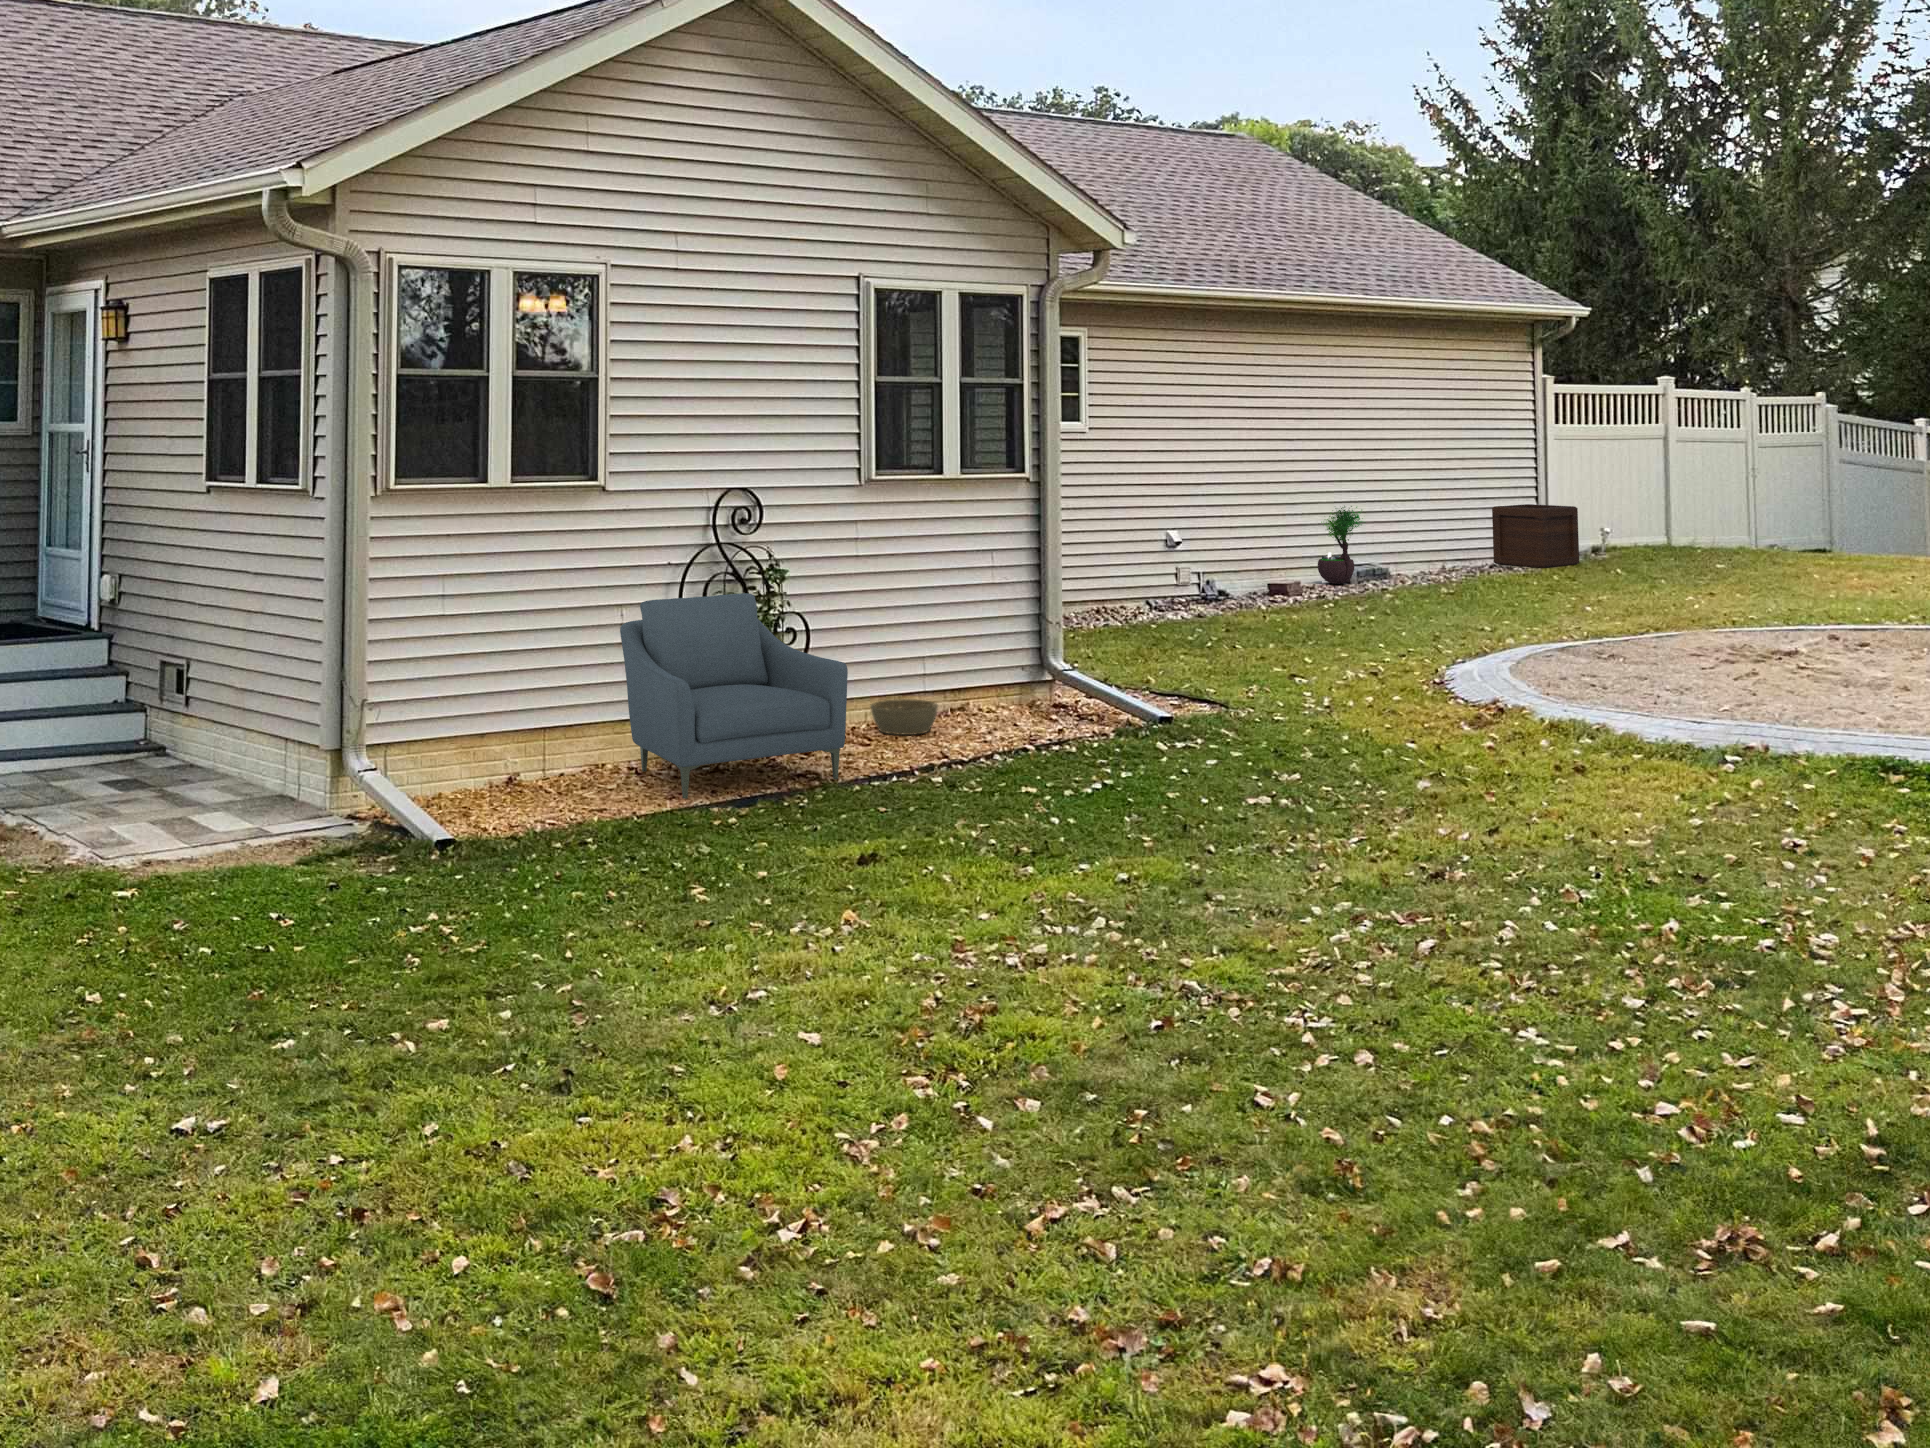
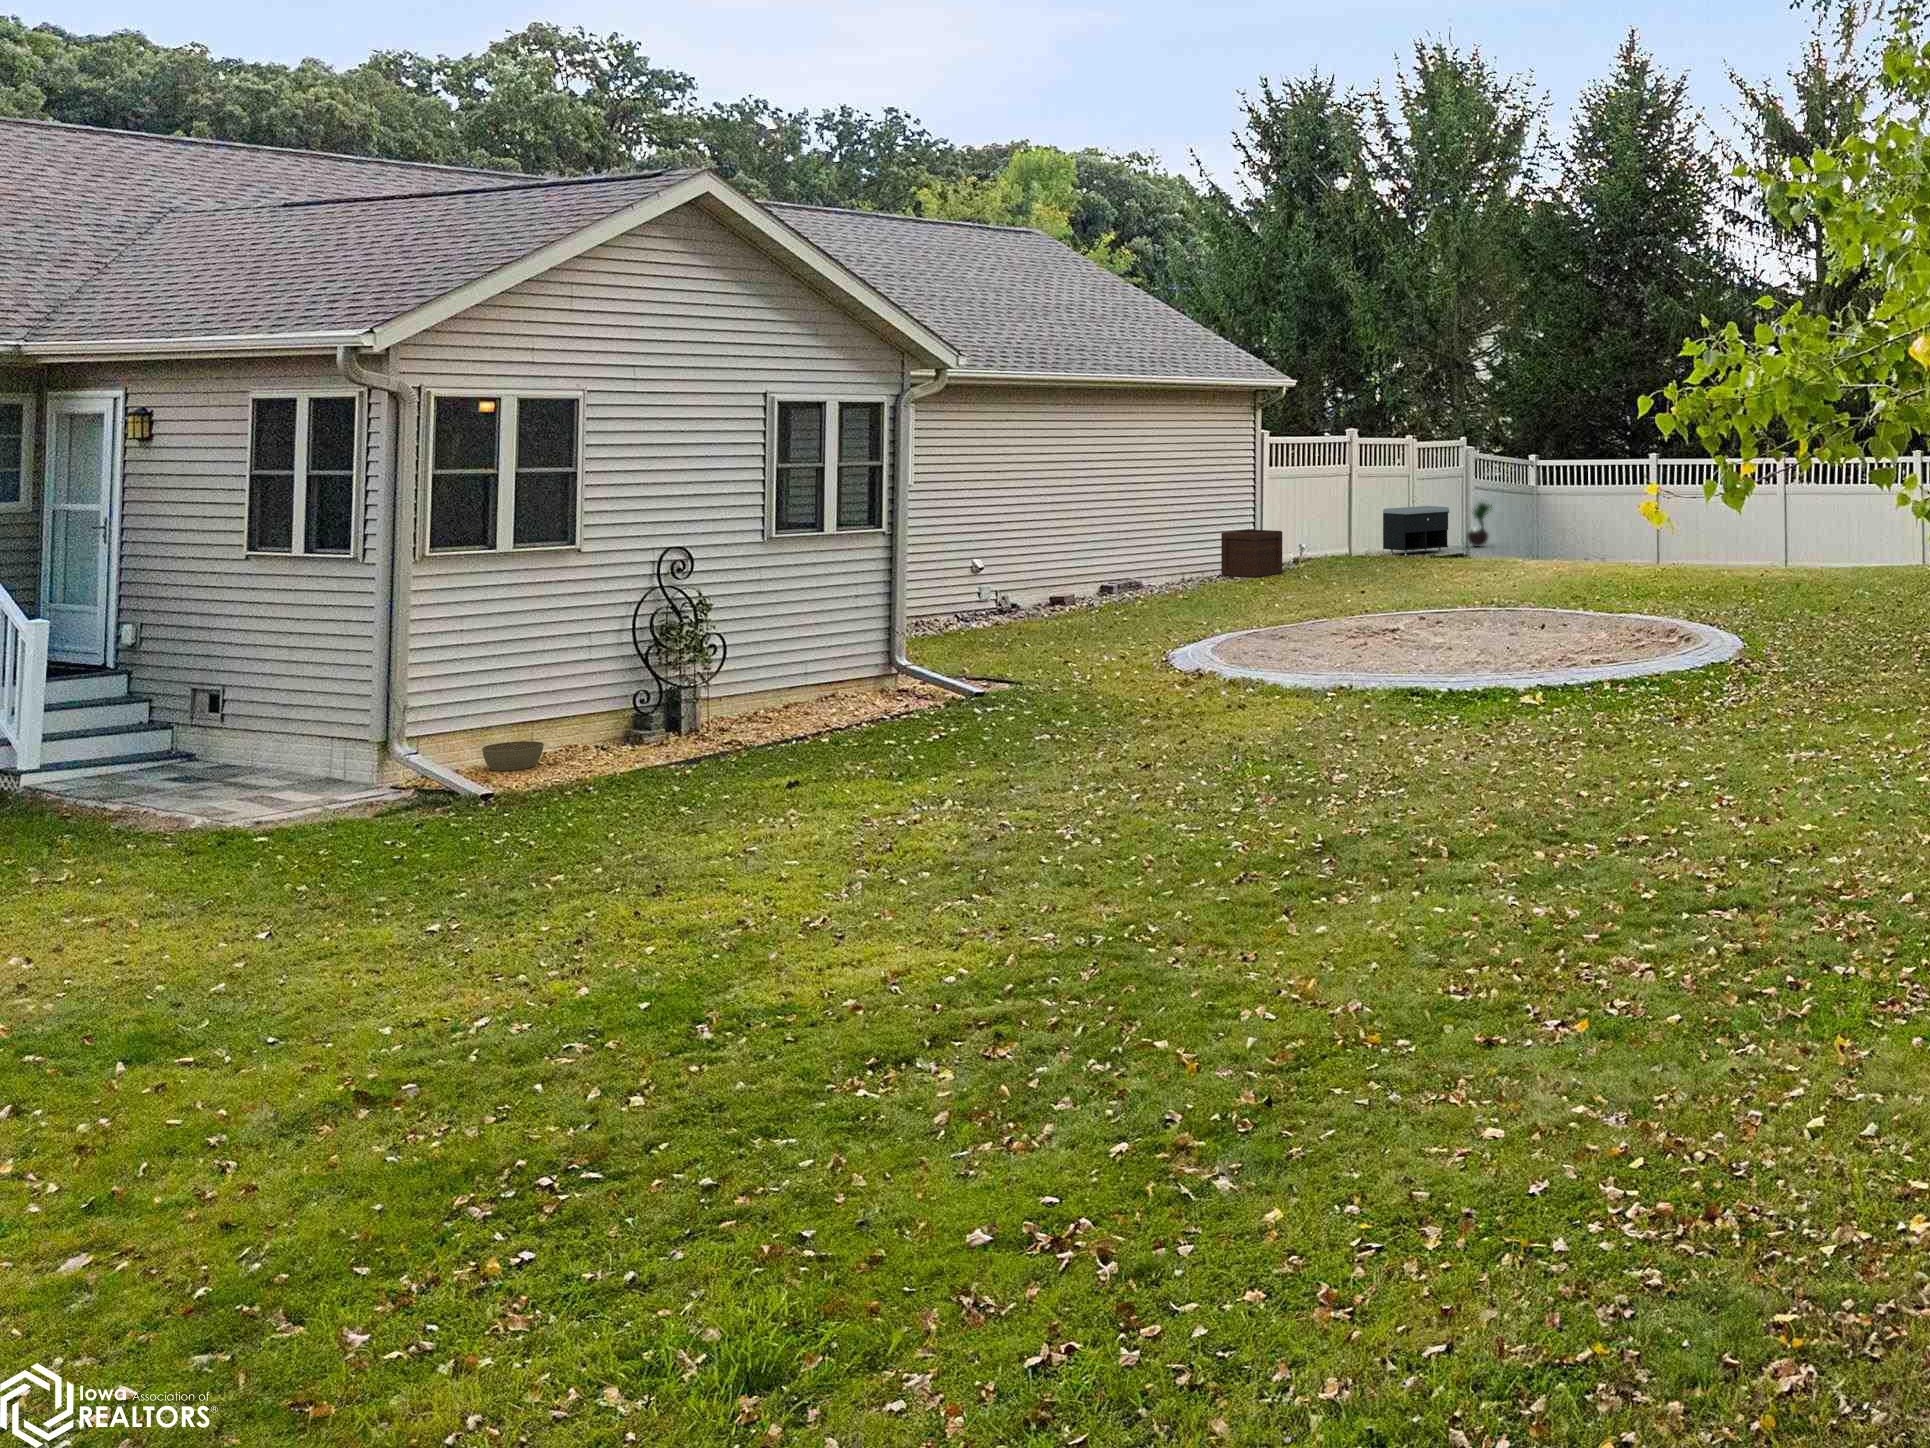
storage bench: none [1712,480,1811,546] -> present [1383,506,1449,555]
potted tree: present [1318,506,1363,584] -> present [1467,500,1492,547]
chair: present [620,593,848,799] -> none [593,619,766,757]
basket: present [870,699,938,735] -> present [482,741,544,771]

